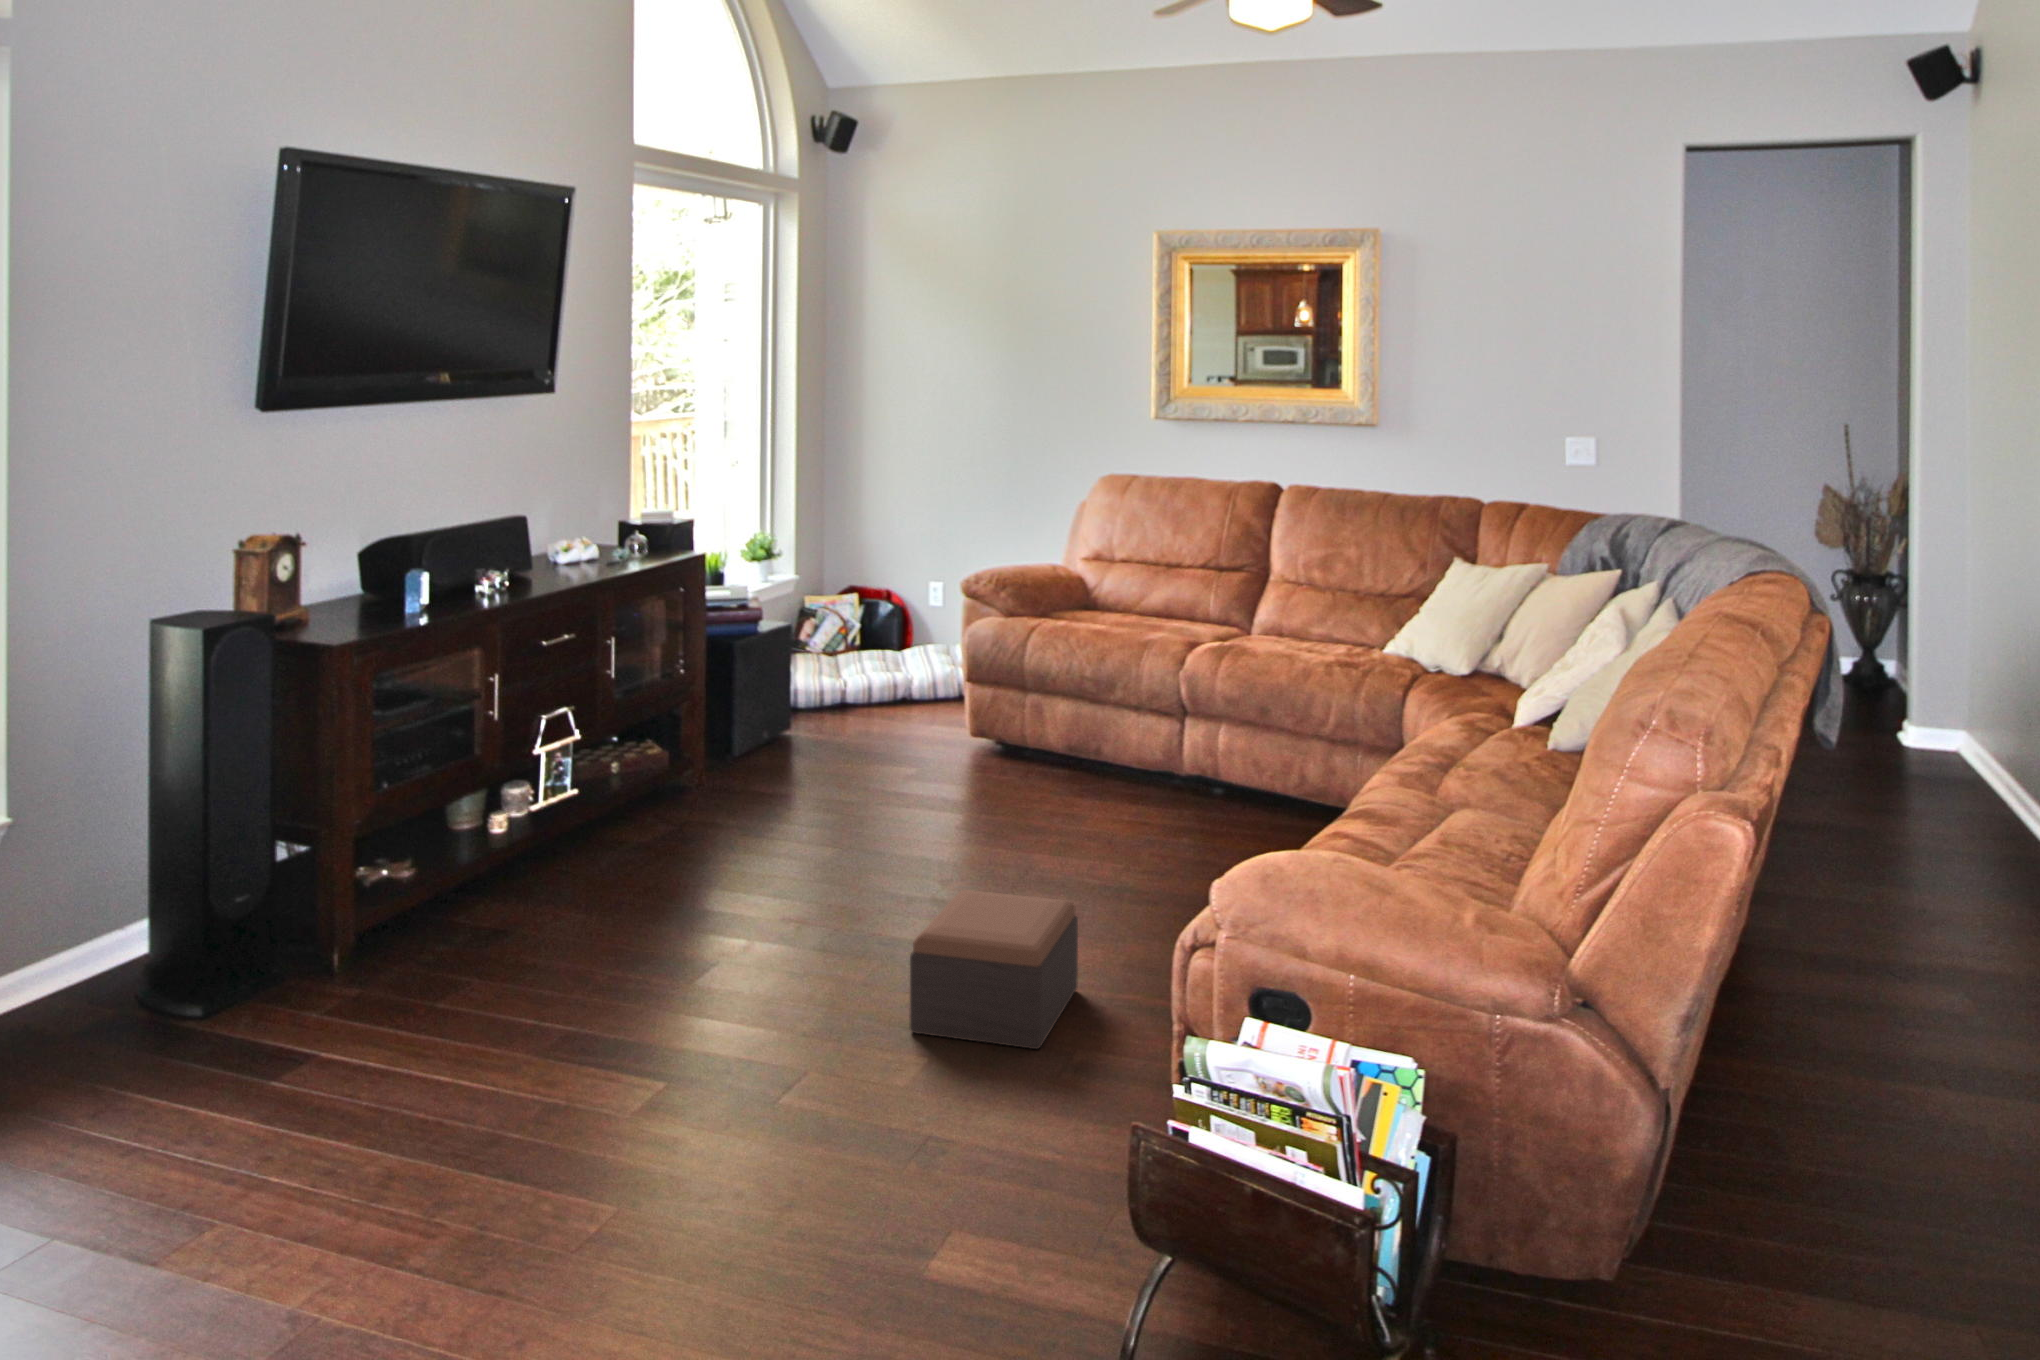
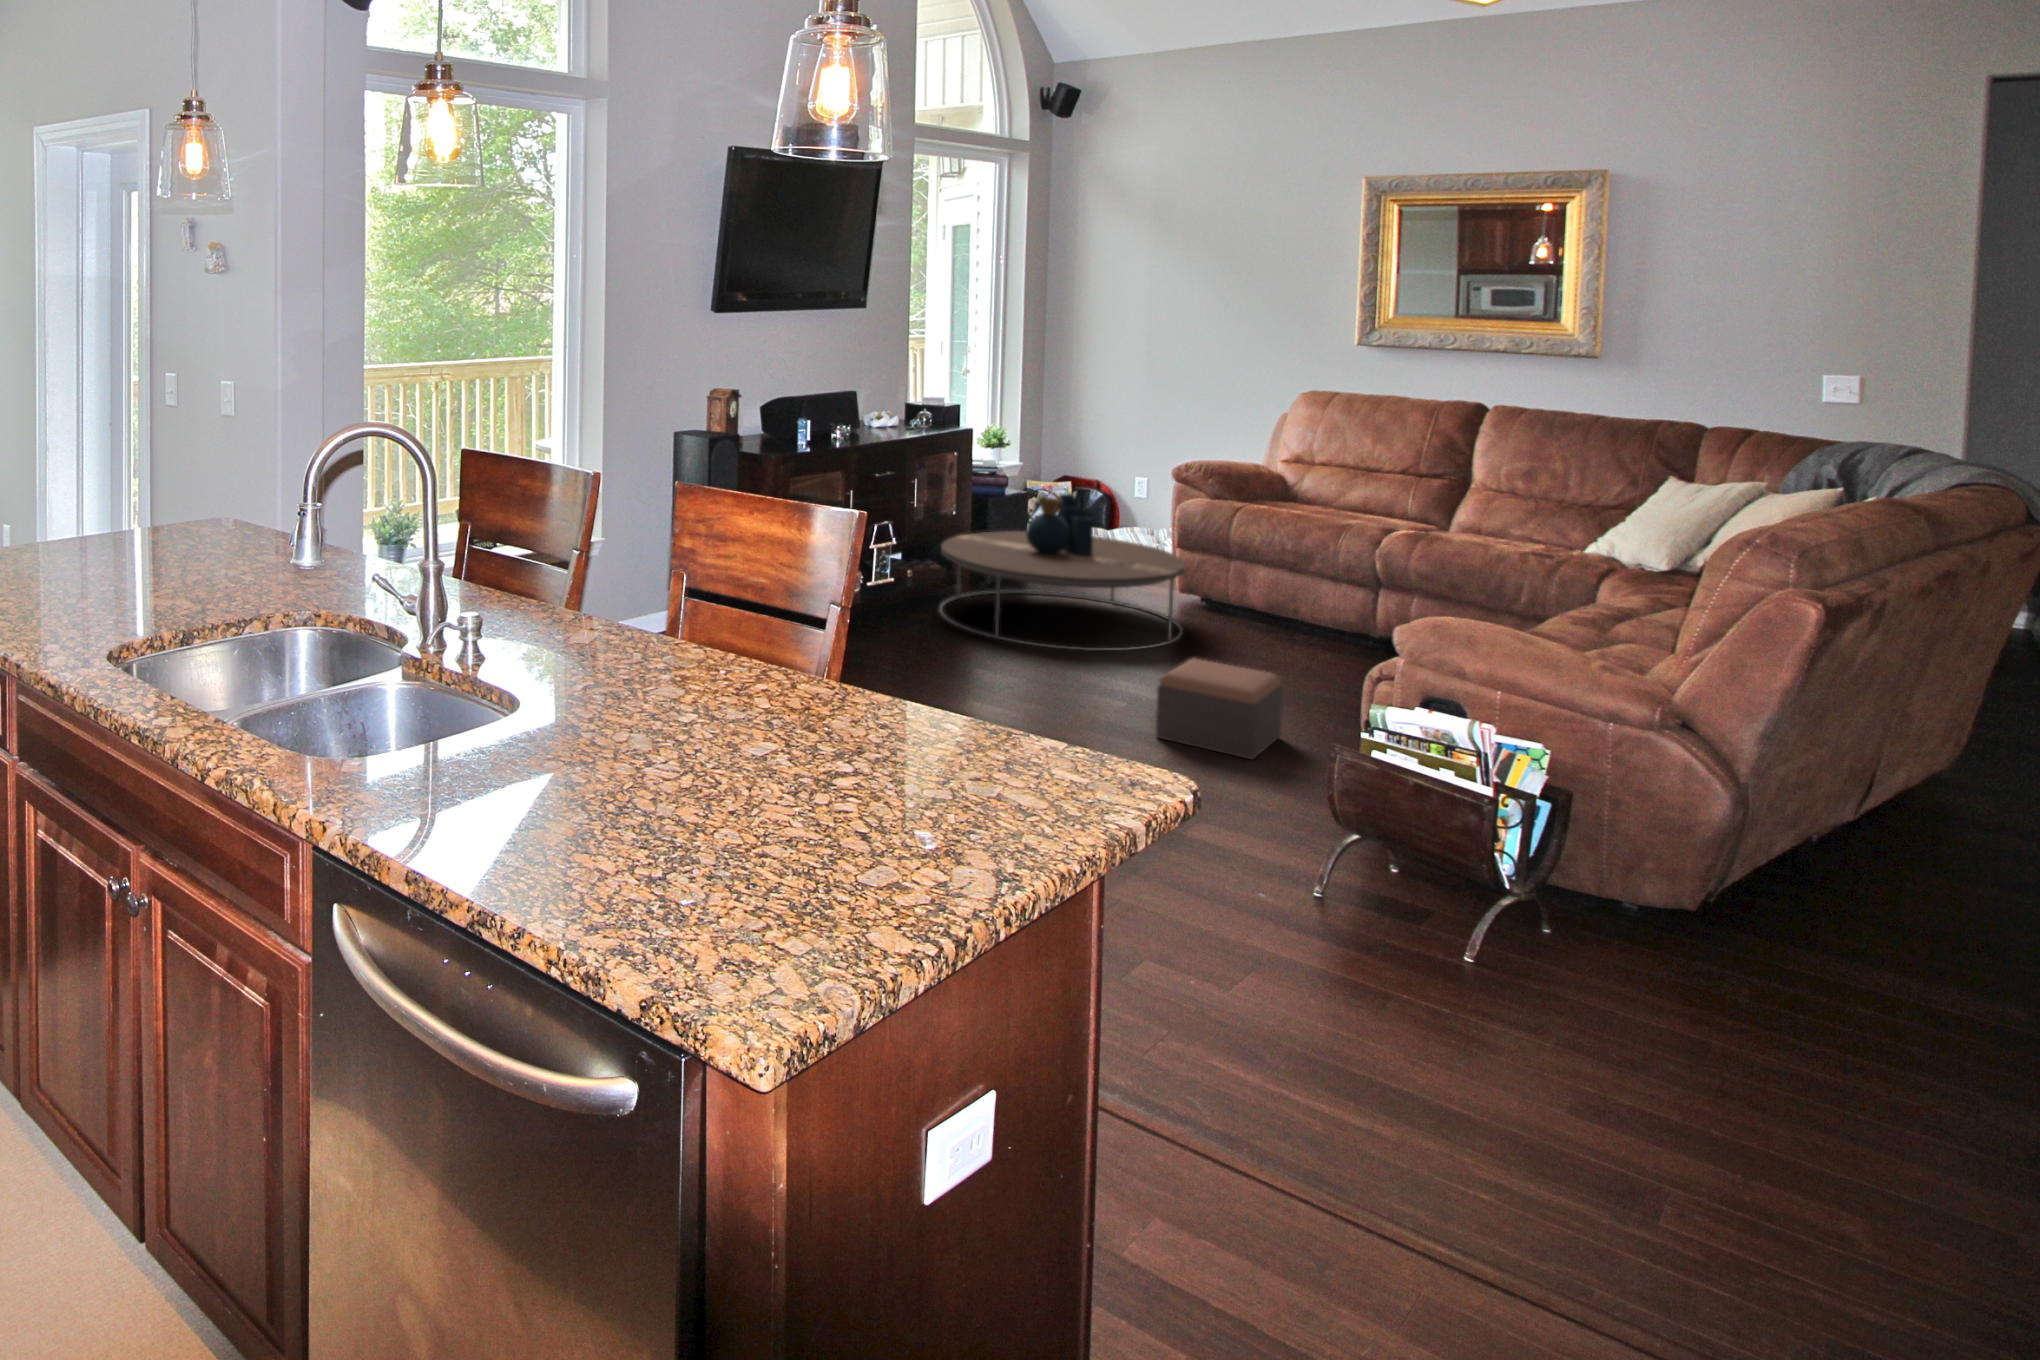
coffee table: none [650,632,971,867] -> present [940,493,1185,651]

